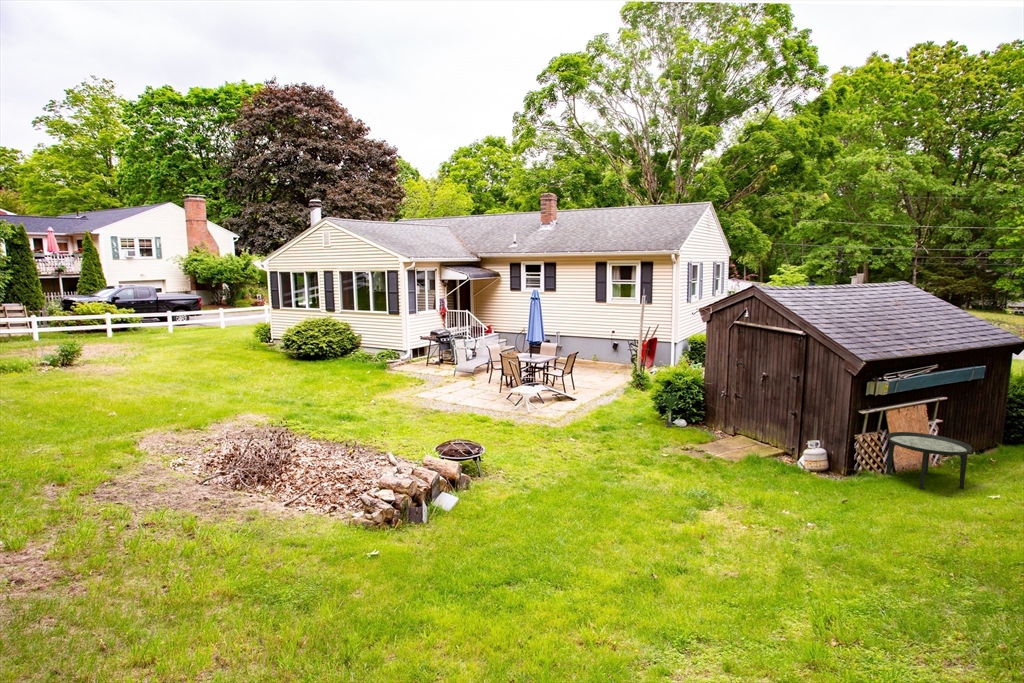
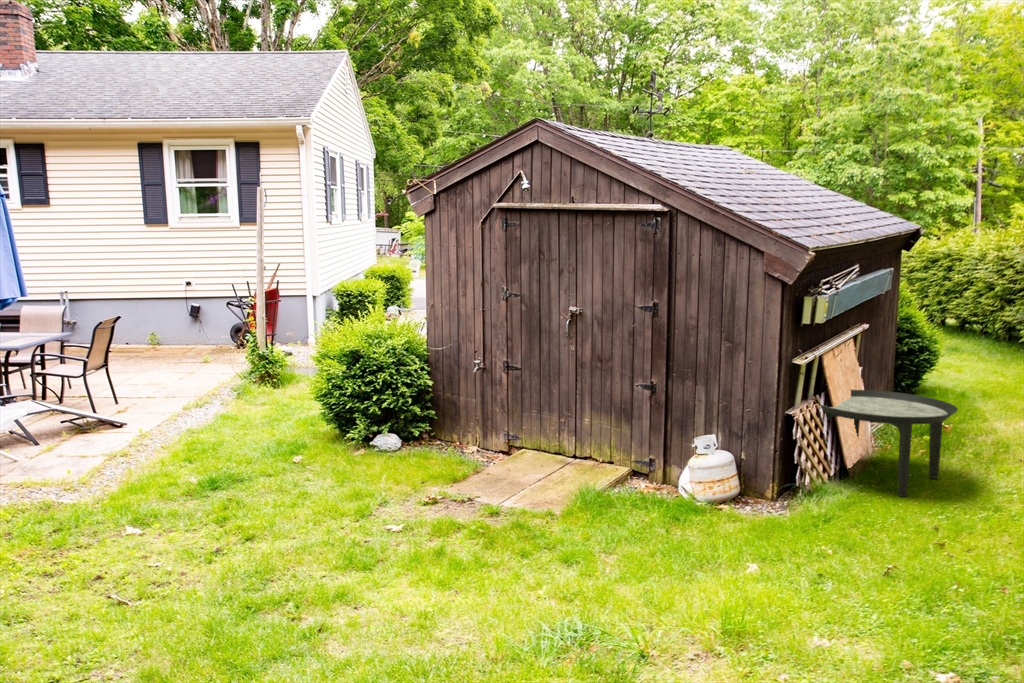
potted plant: present [665,395,676,427] -> none [339,372,397,459]

